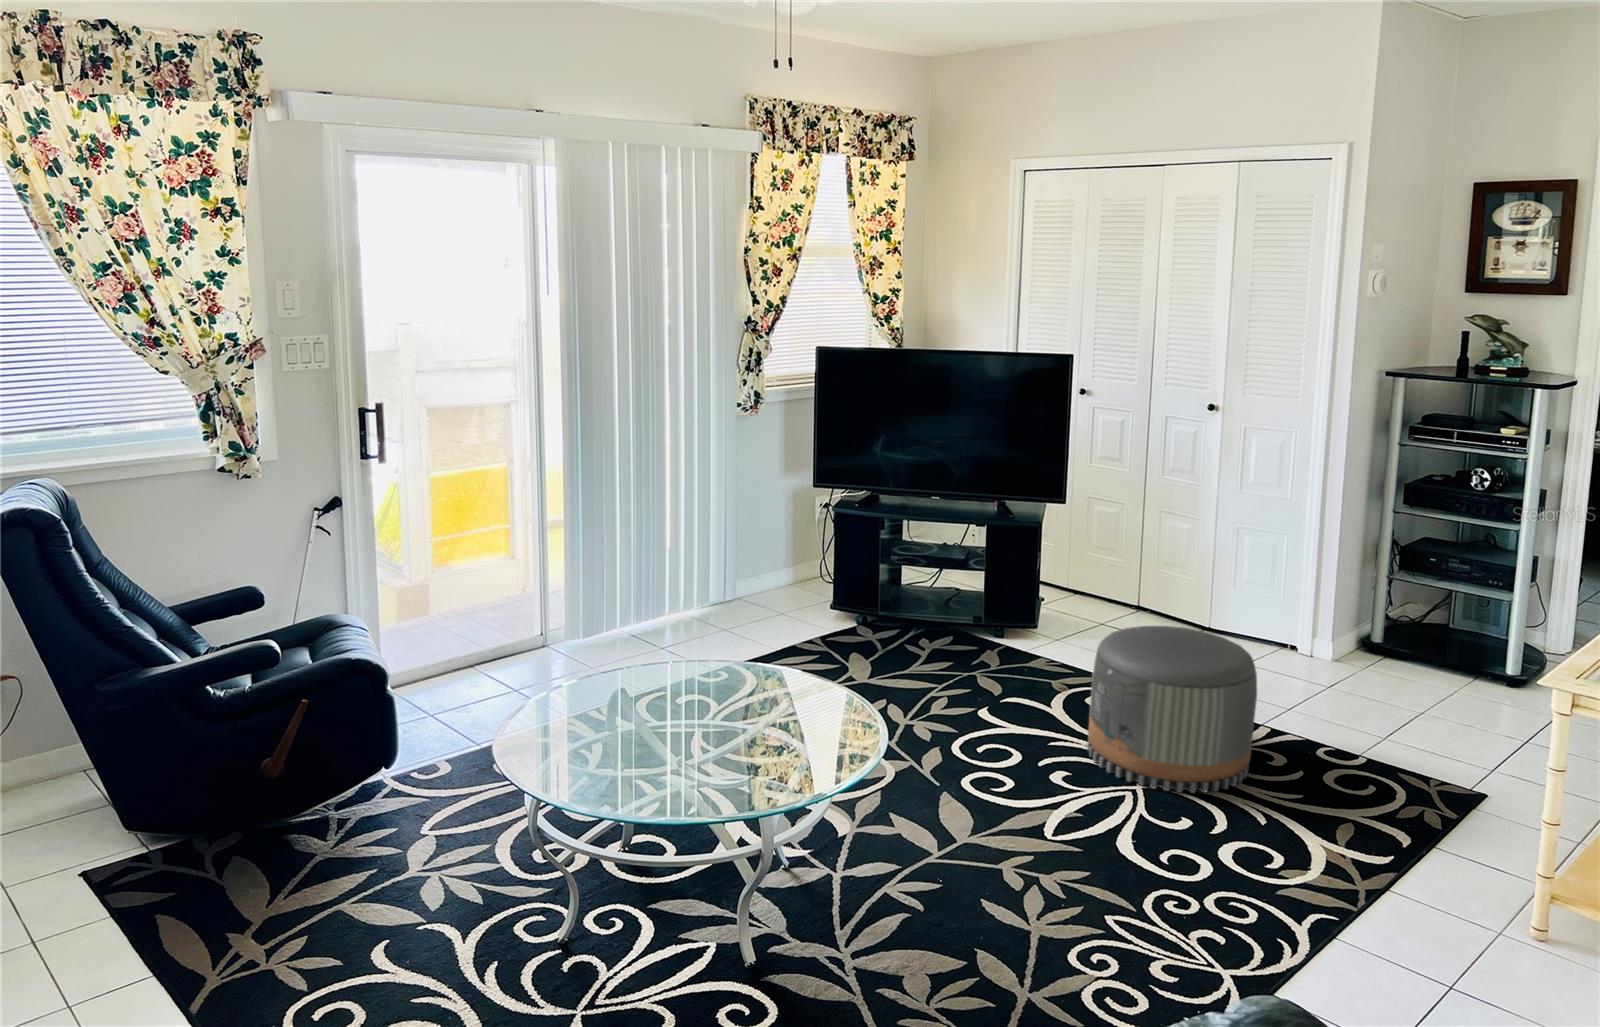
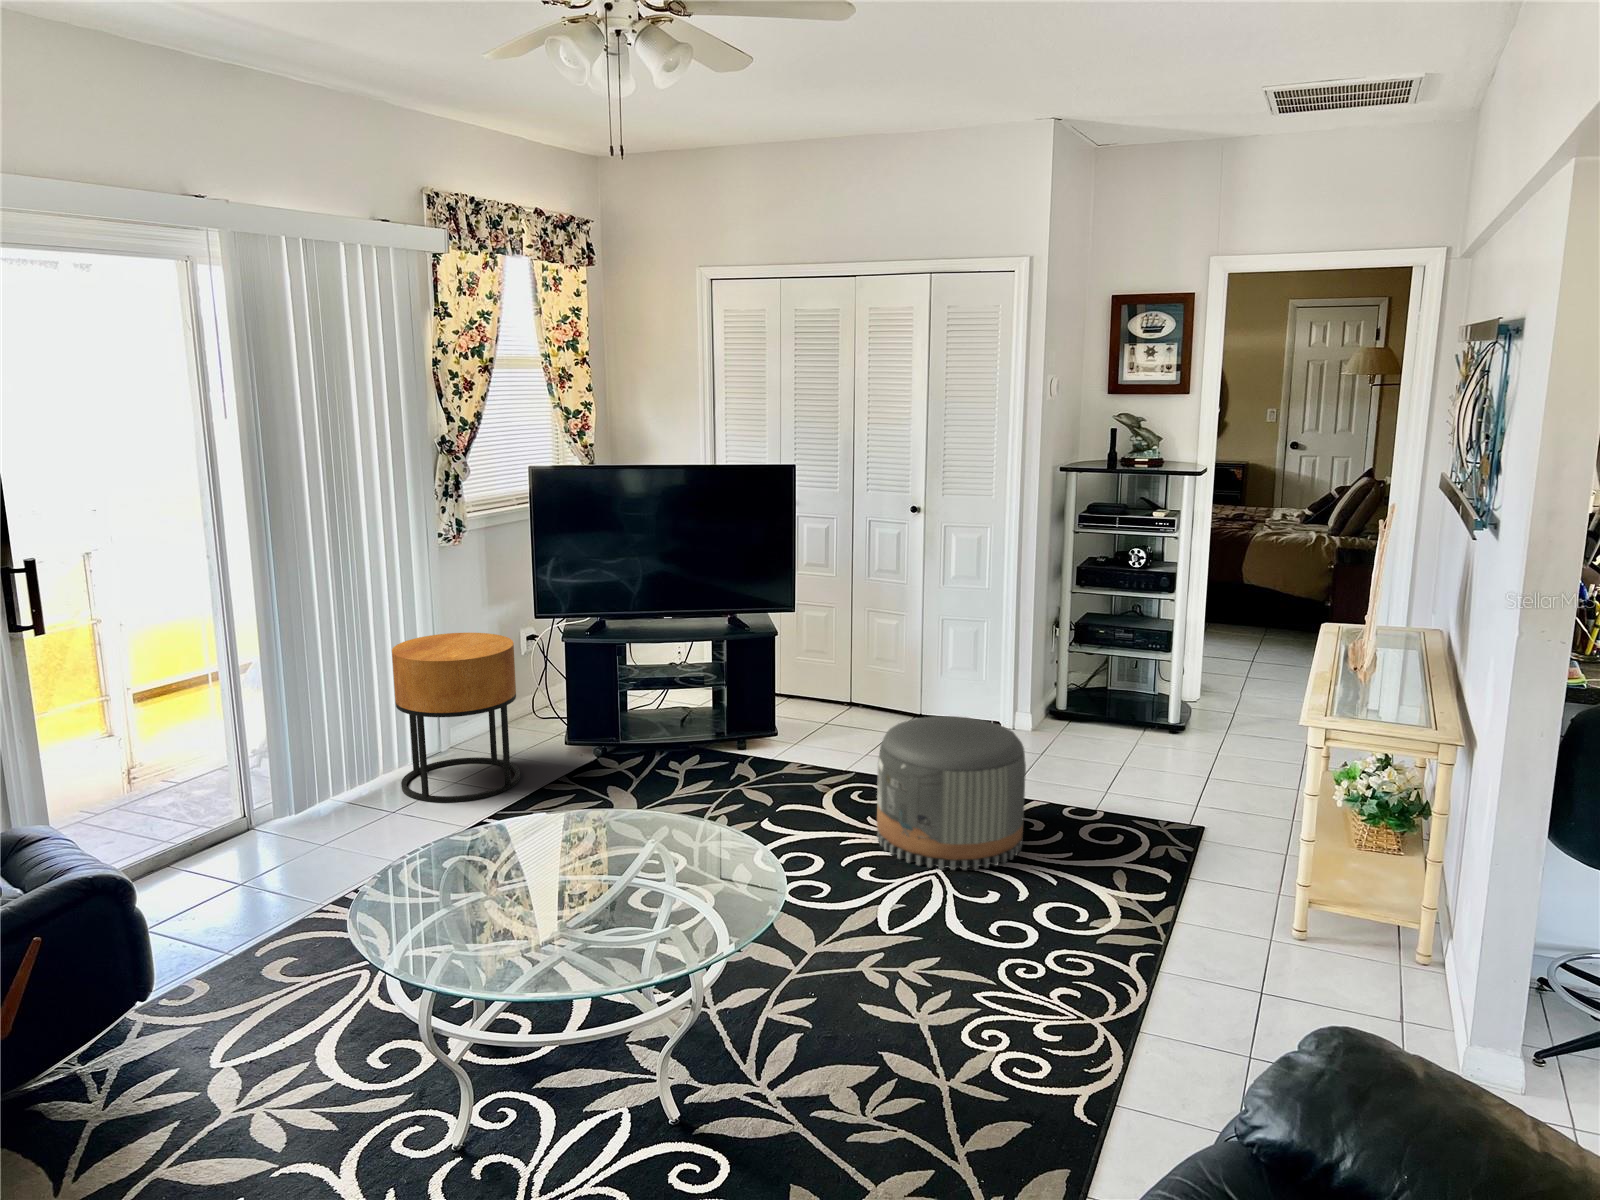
side table: none [678,498,783,649] -> present [392,633,520,802]

